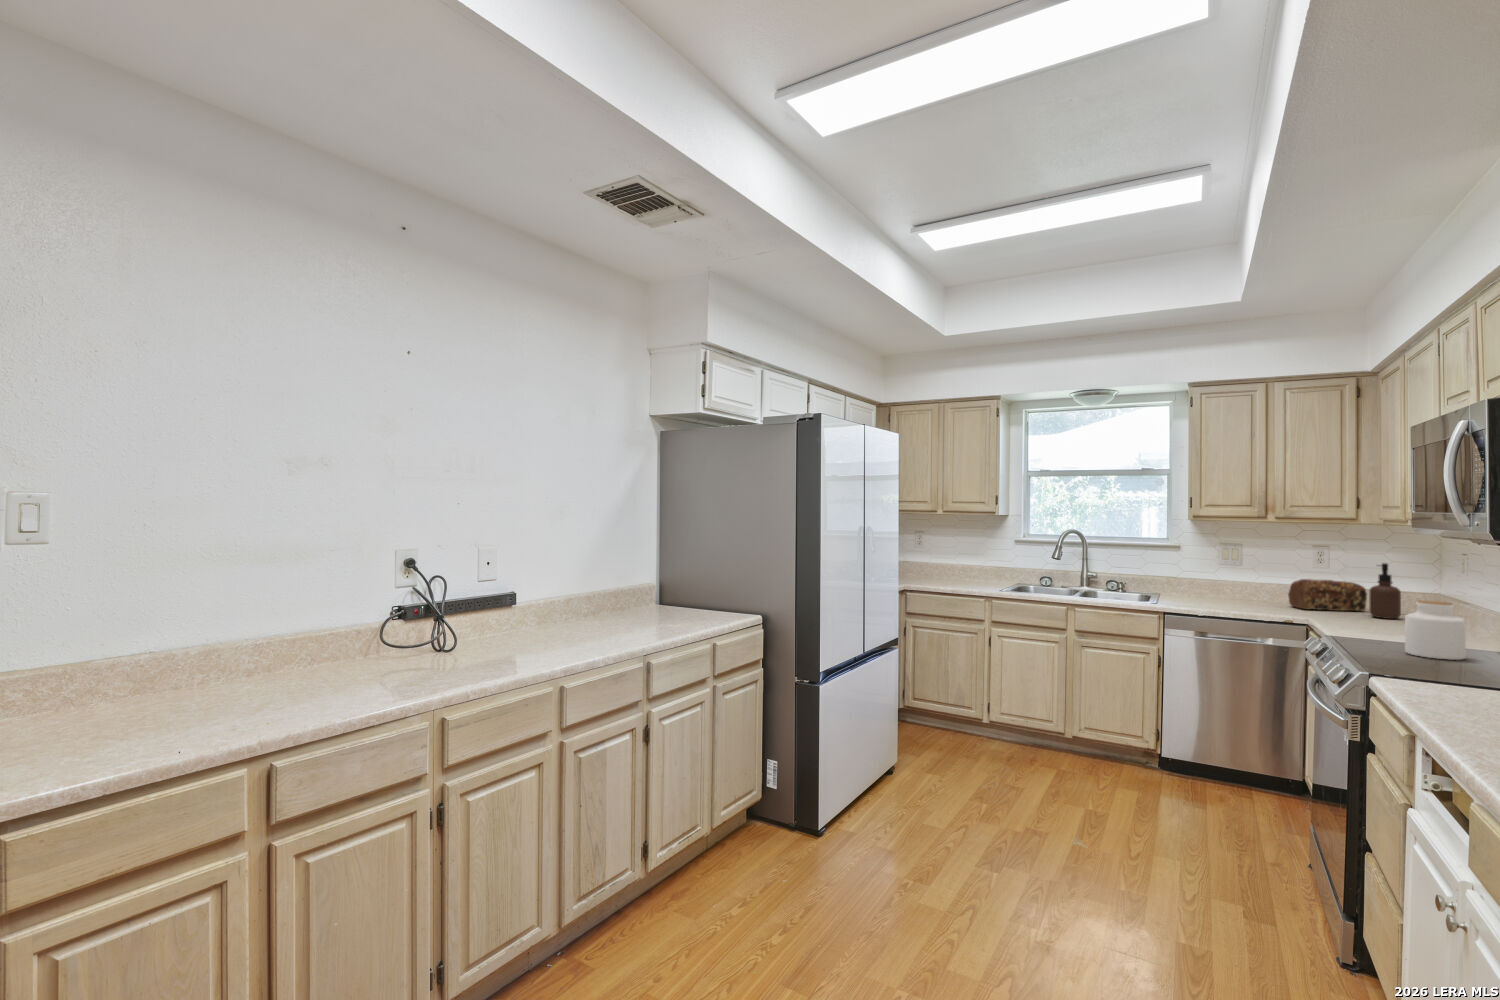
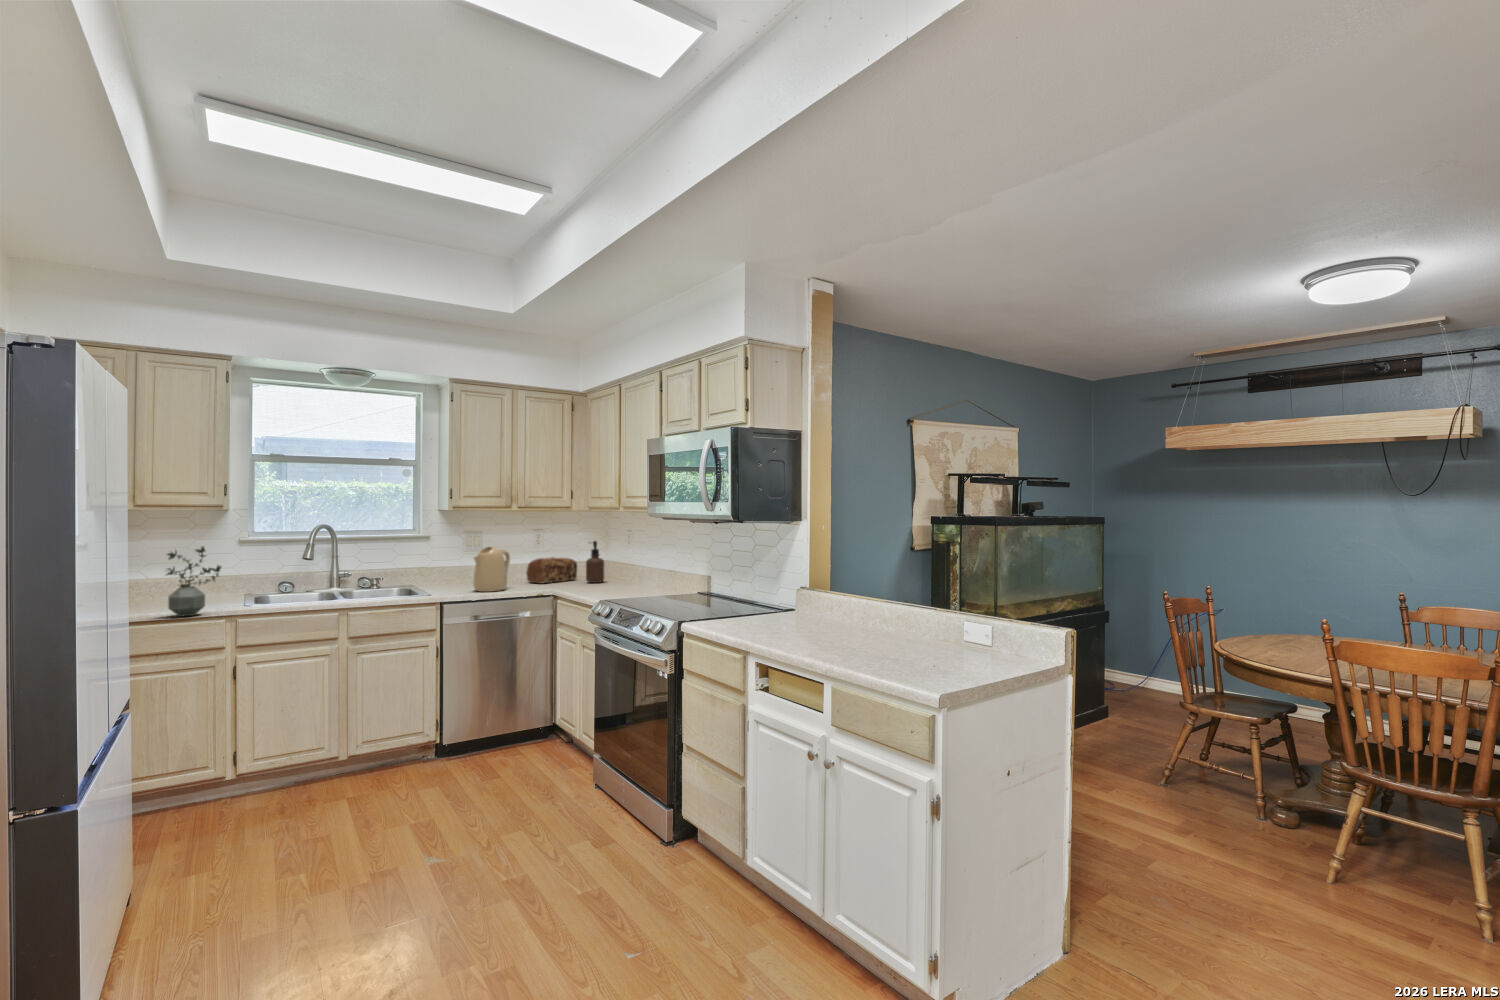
potted plant: none [947,542,983,594] -> present [166,547,221,617]
kettle: none [1202,560,1255,610] -> present [473,547,510,592]
jar: present [1405,601,1466,660] -> none [657,563,688,604]

